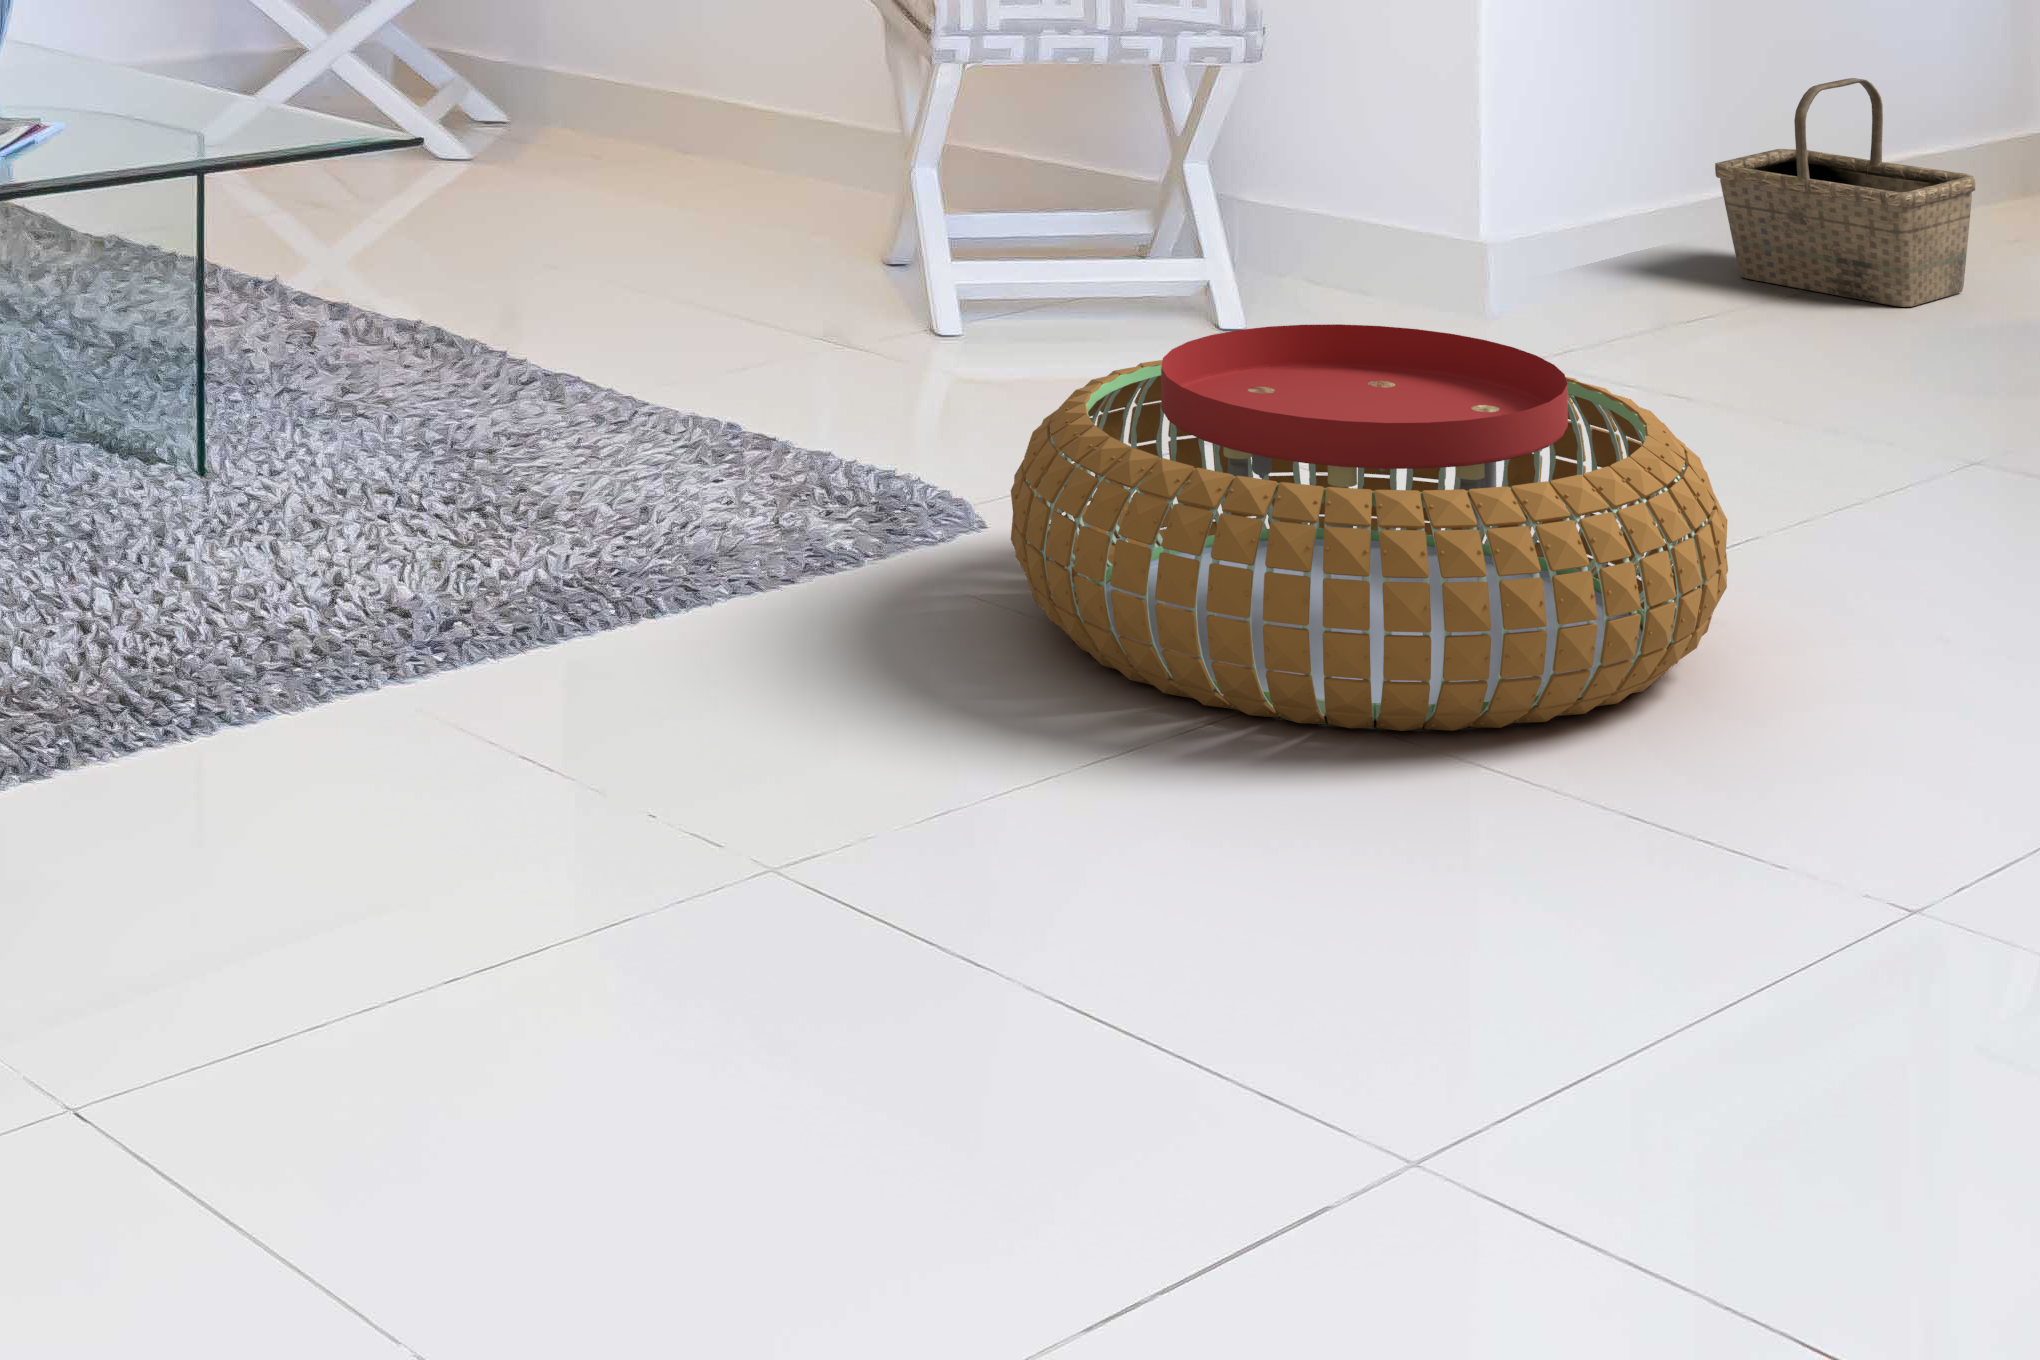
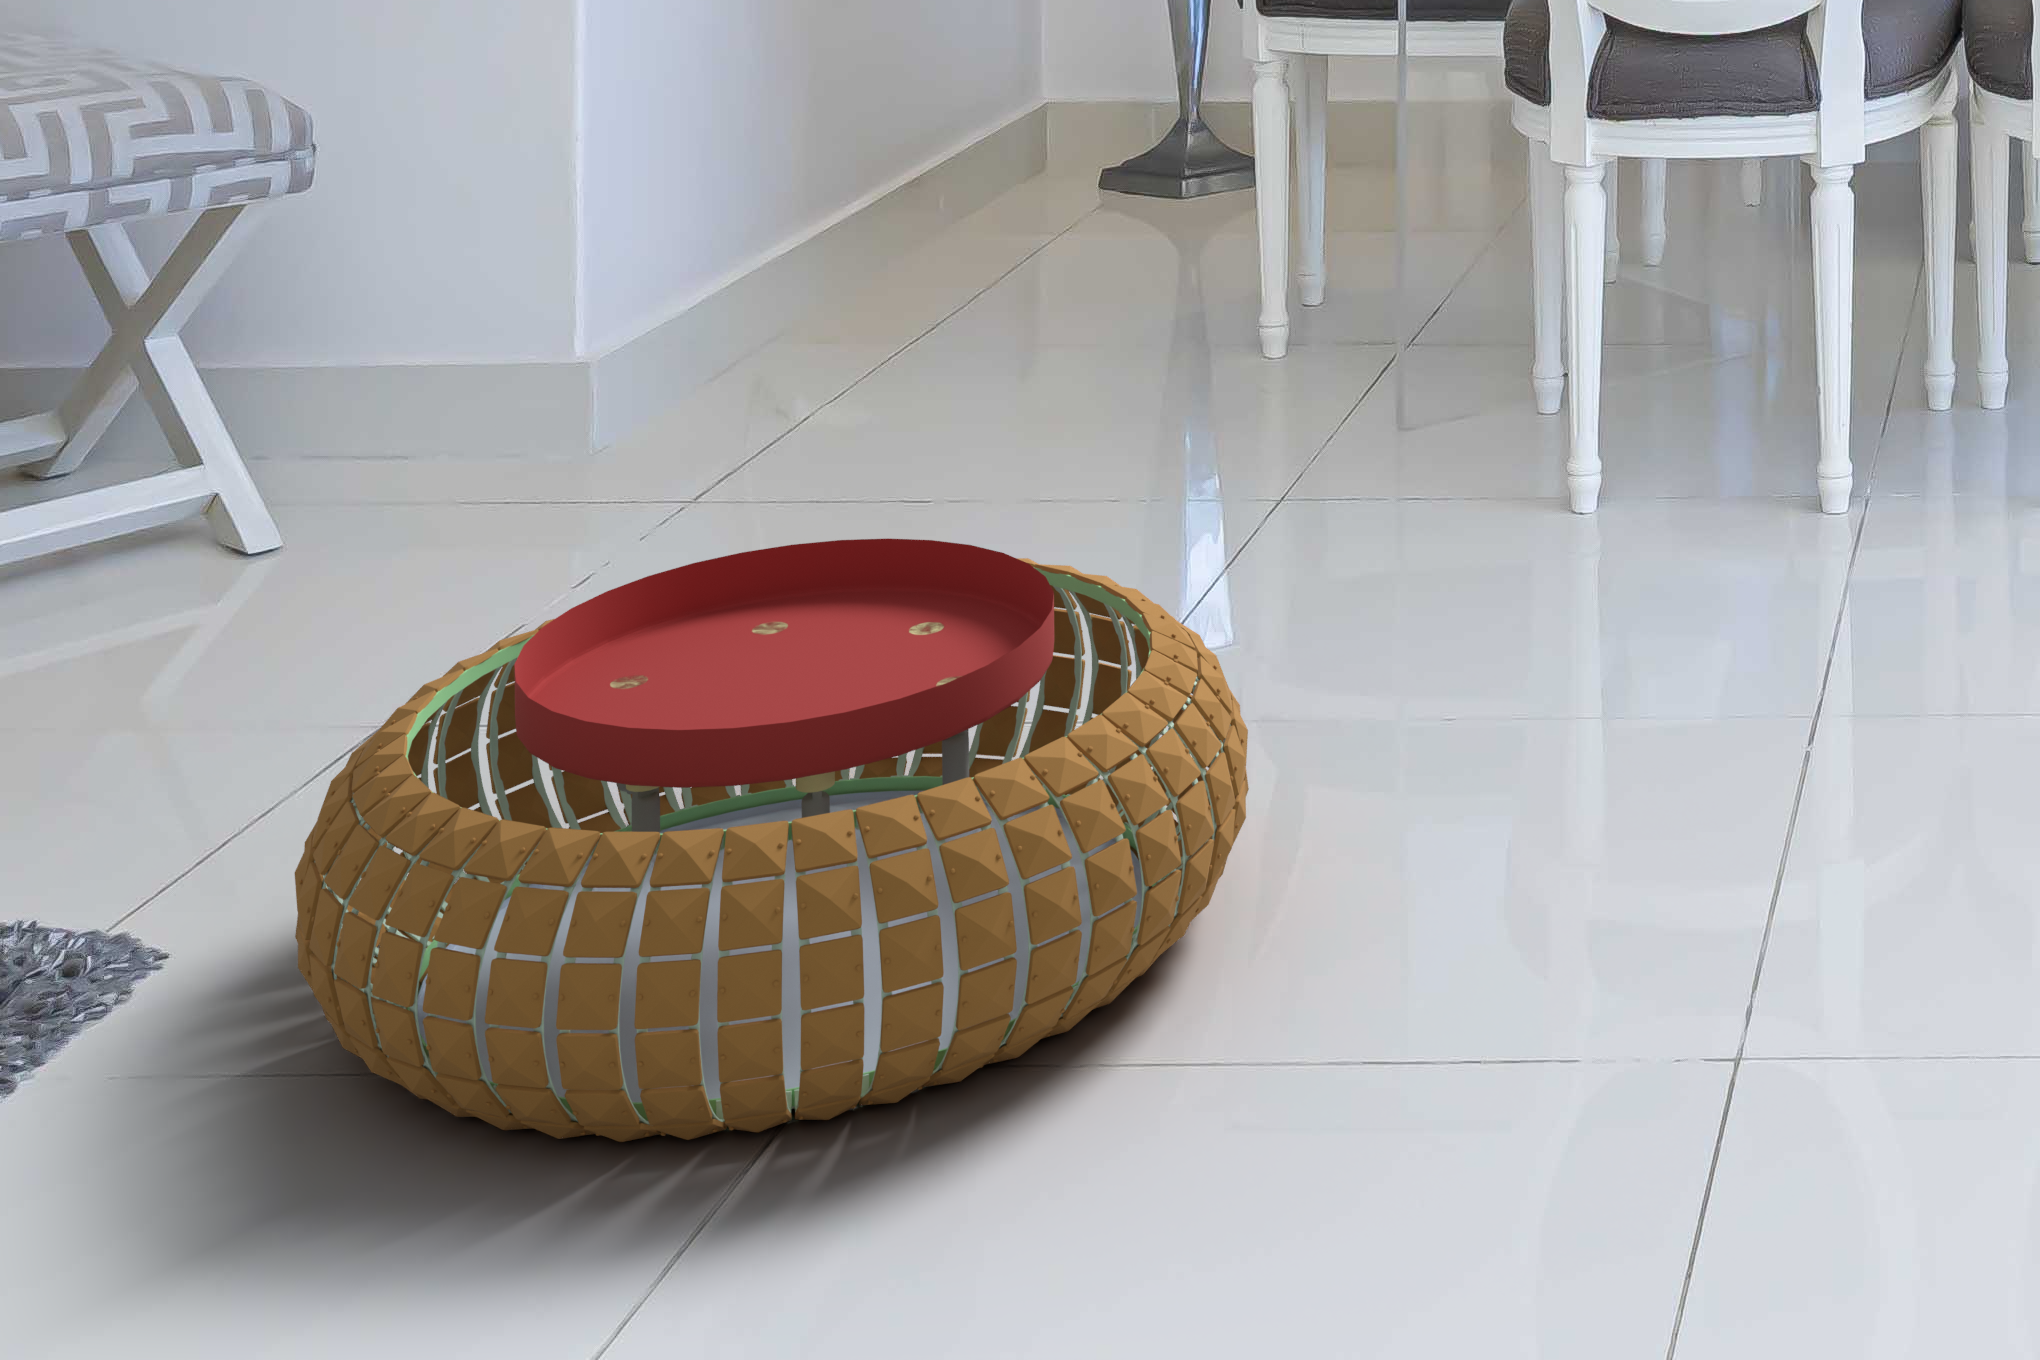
basket: present [1715,78,1976,307] -> none [801,81,1085,327]

